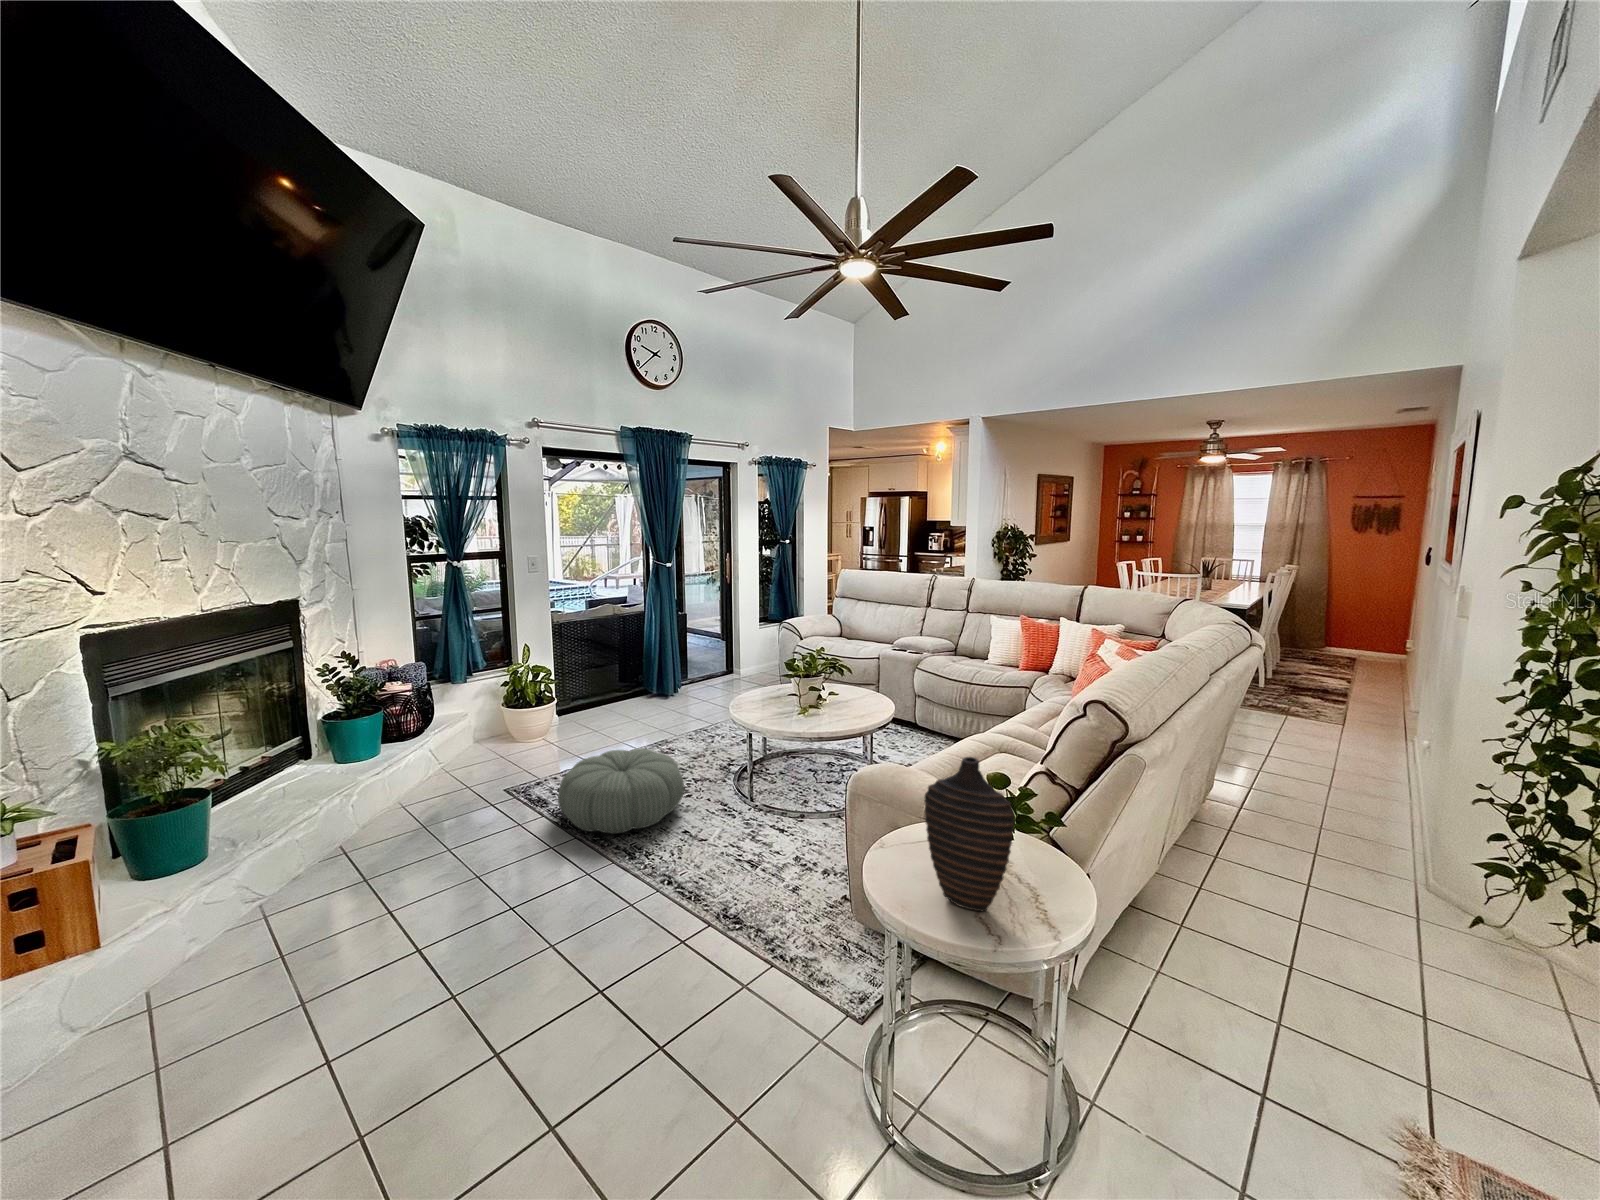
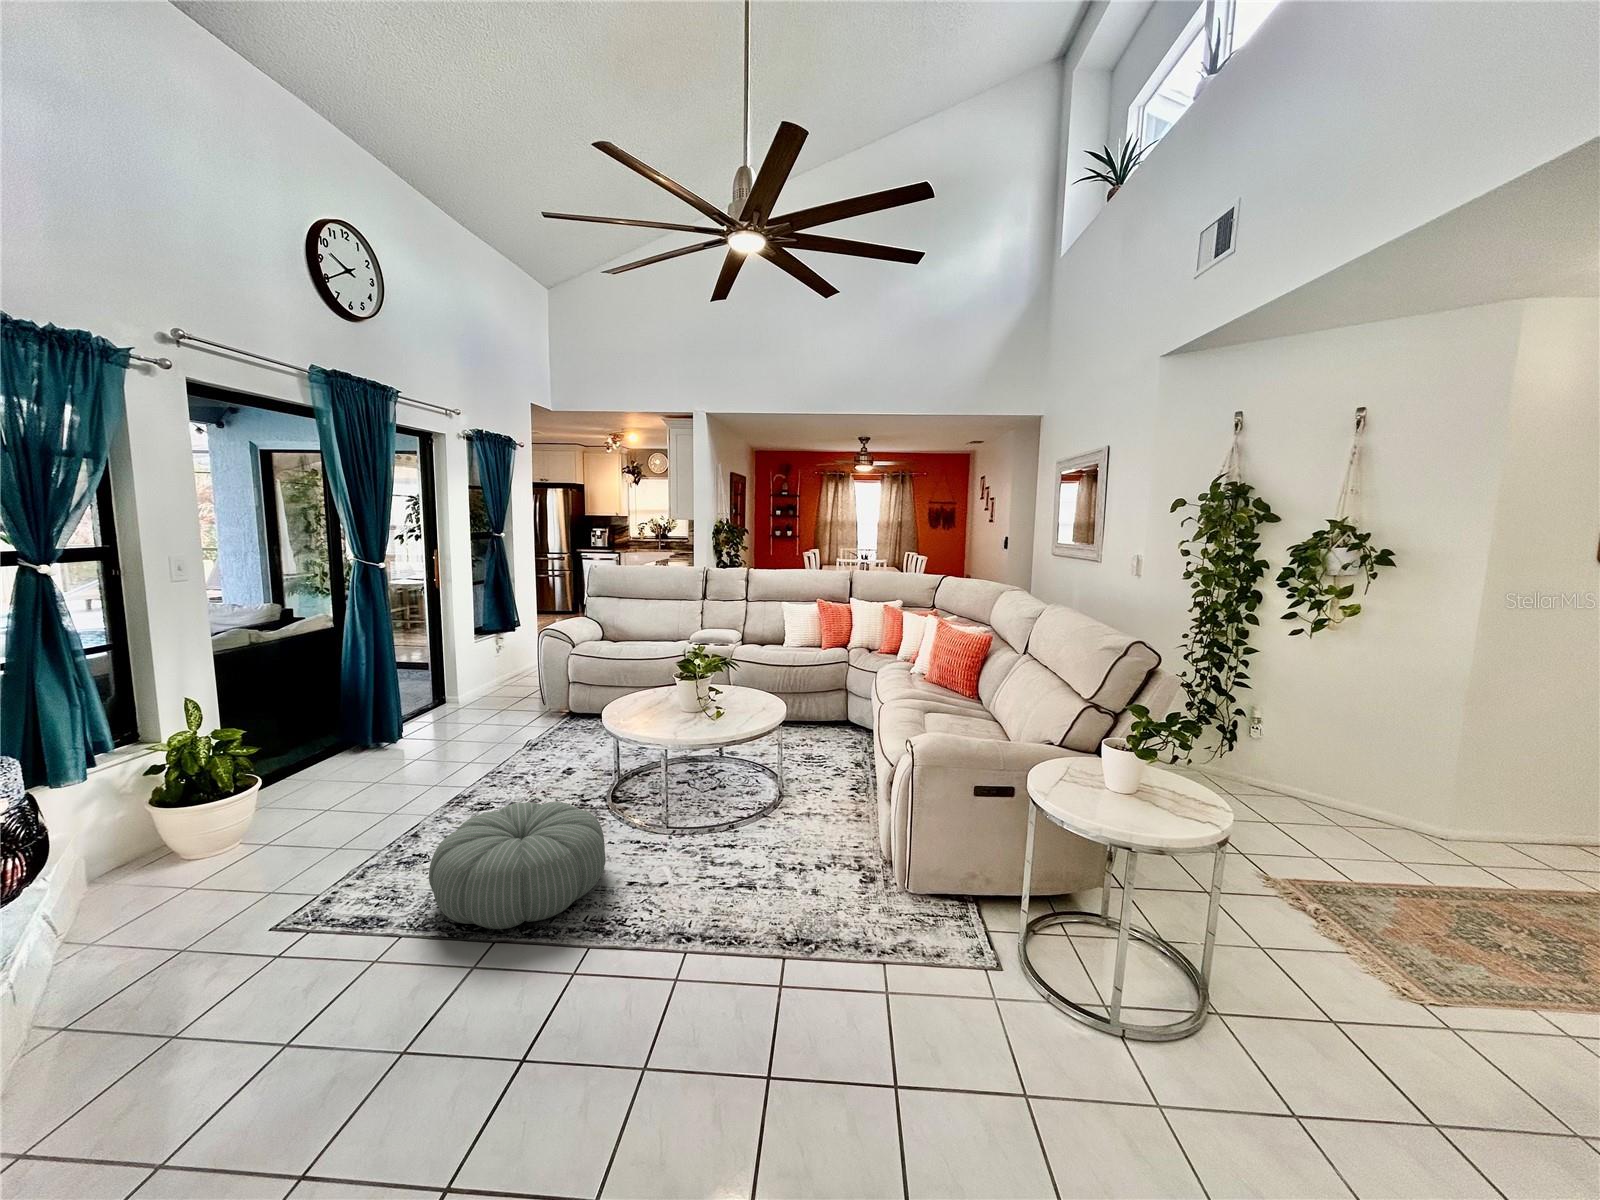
decorative vase: present [924,757,1014,911] -> none [1122,691,1191,814]

